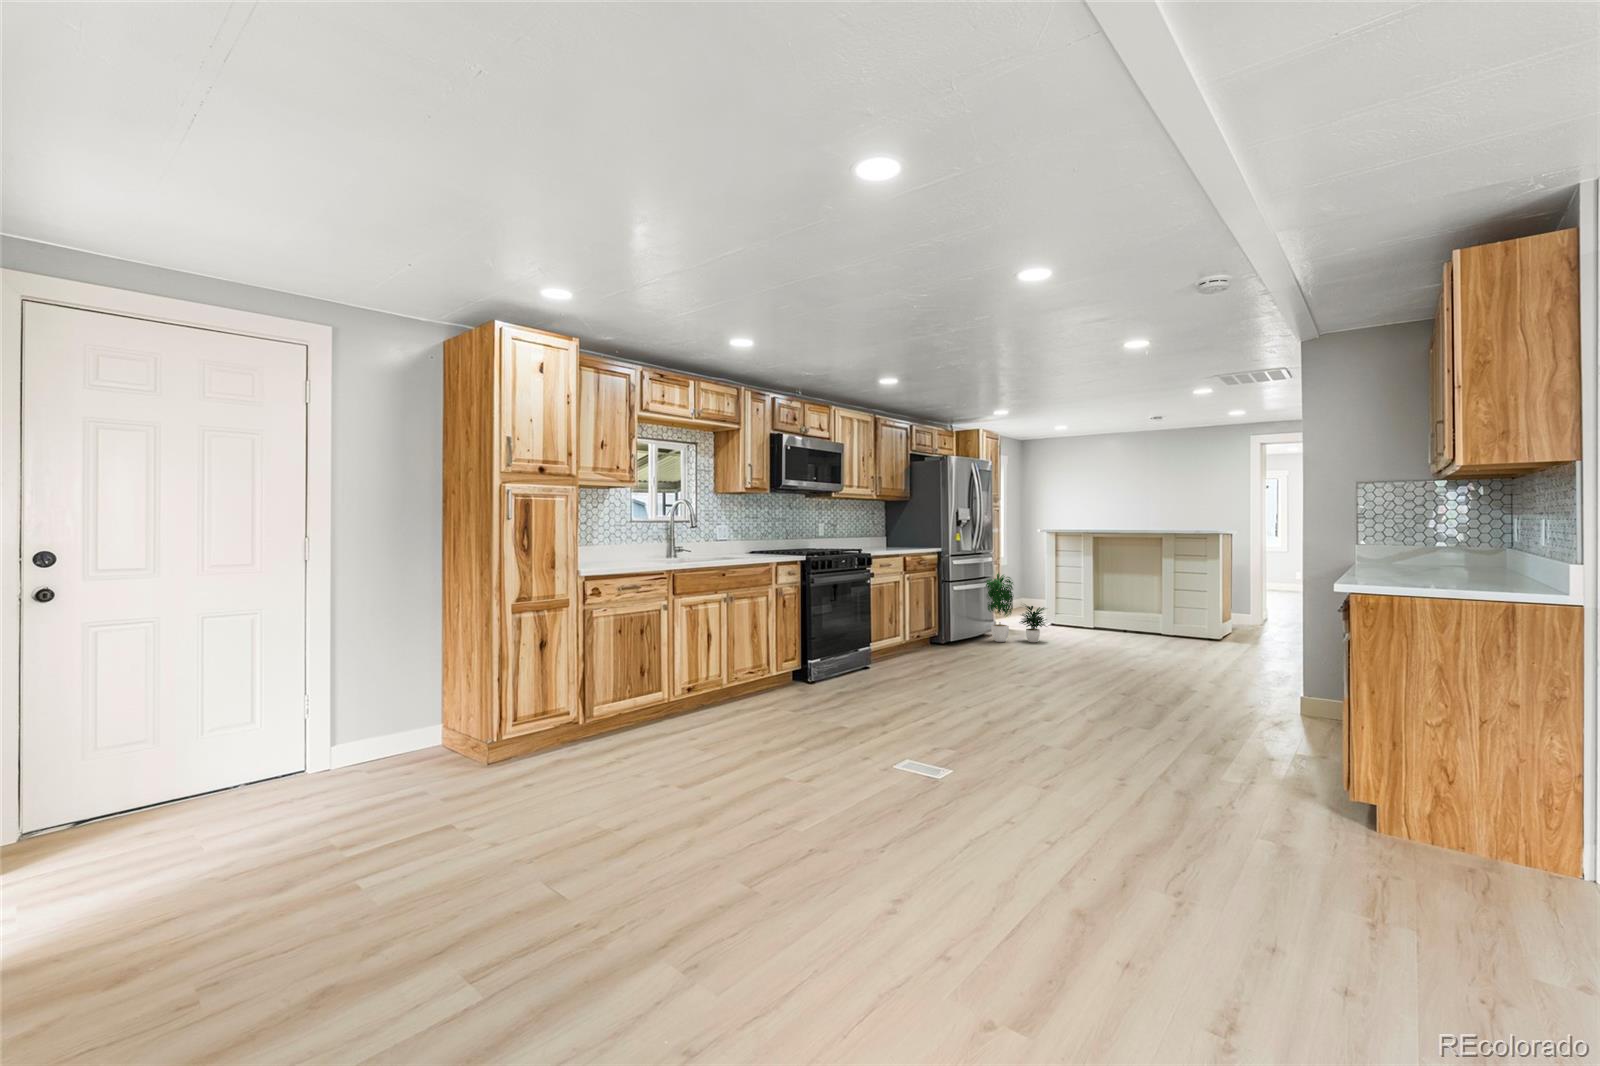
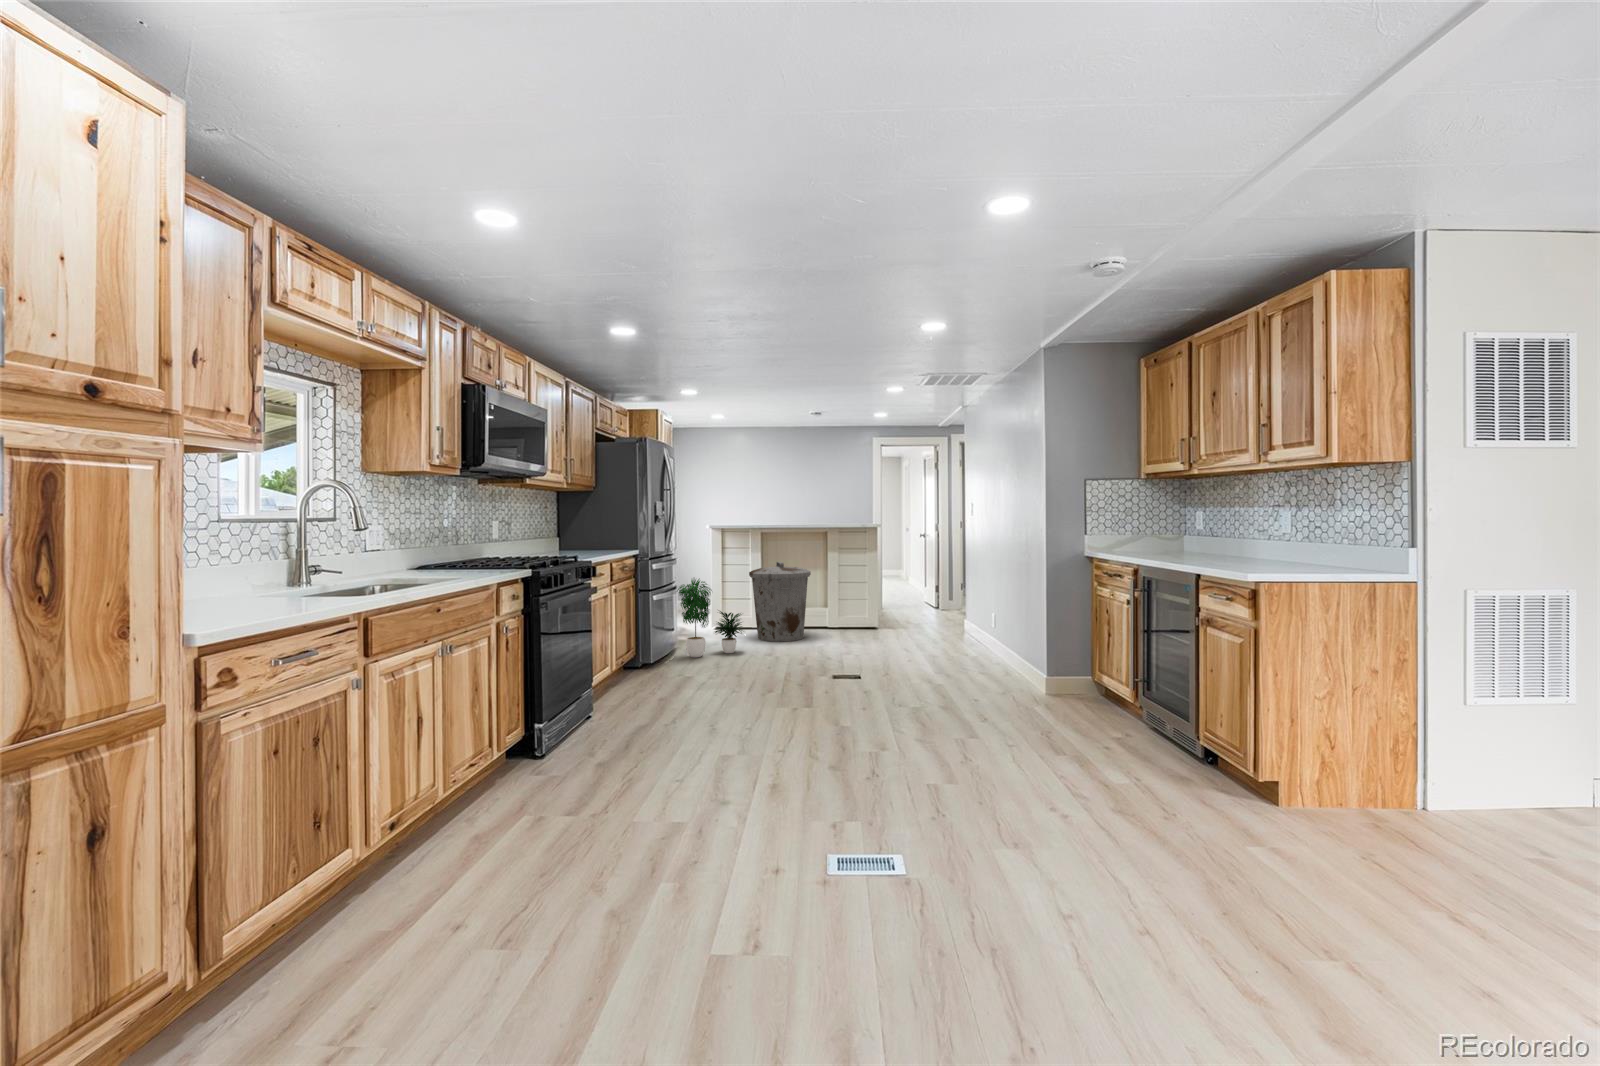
trash can: none [1069,564,1132,639] -> present [749,562,811,642]

